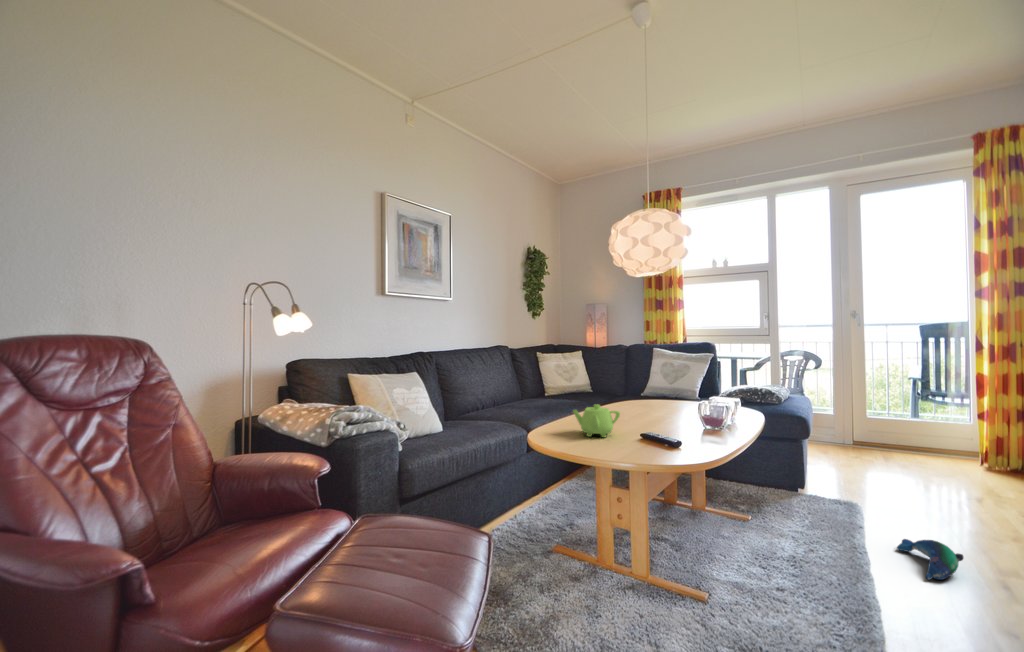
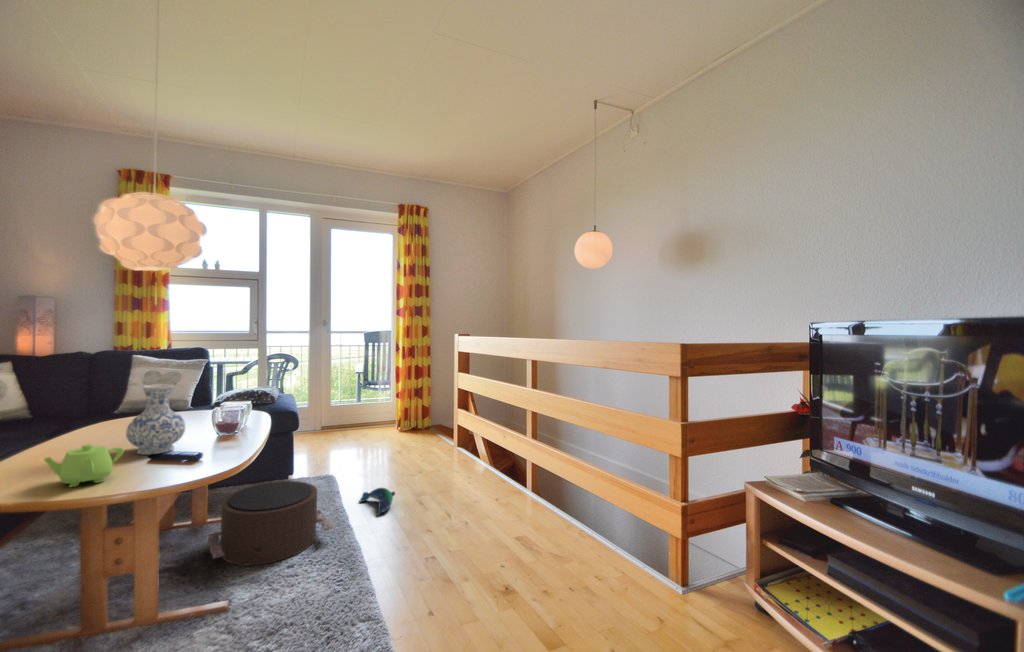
vase: none [630,363,673,426] -> present [126,384,185,455]
pouf: none [697,482,844,579] -> present [208,481,333,565]

